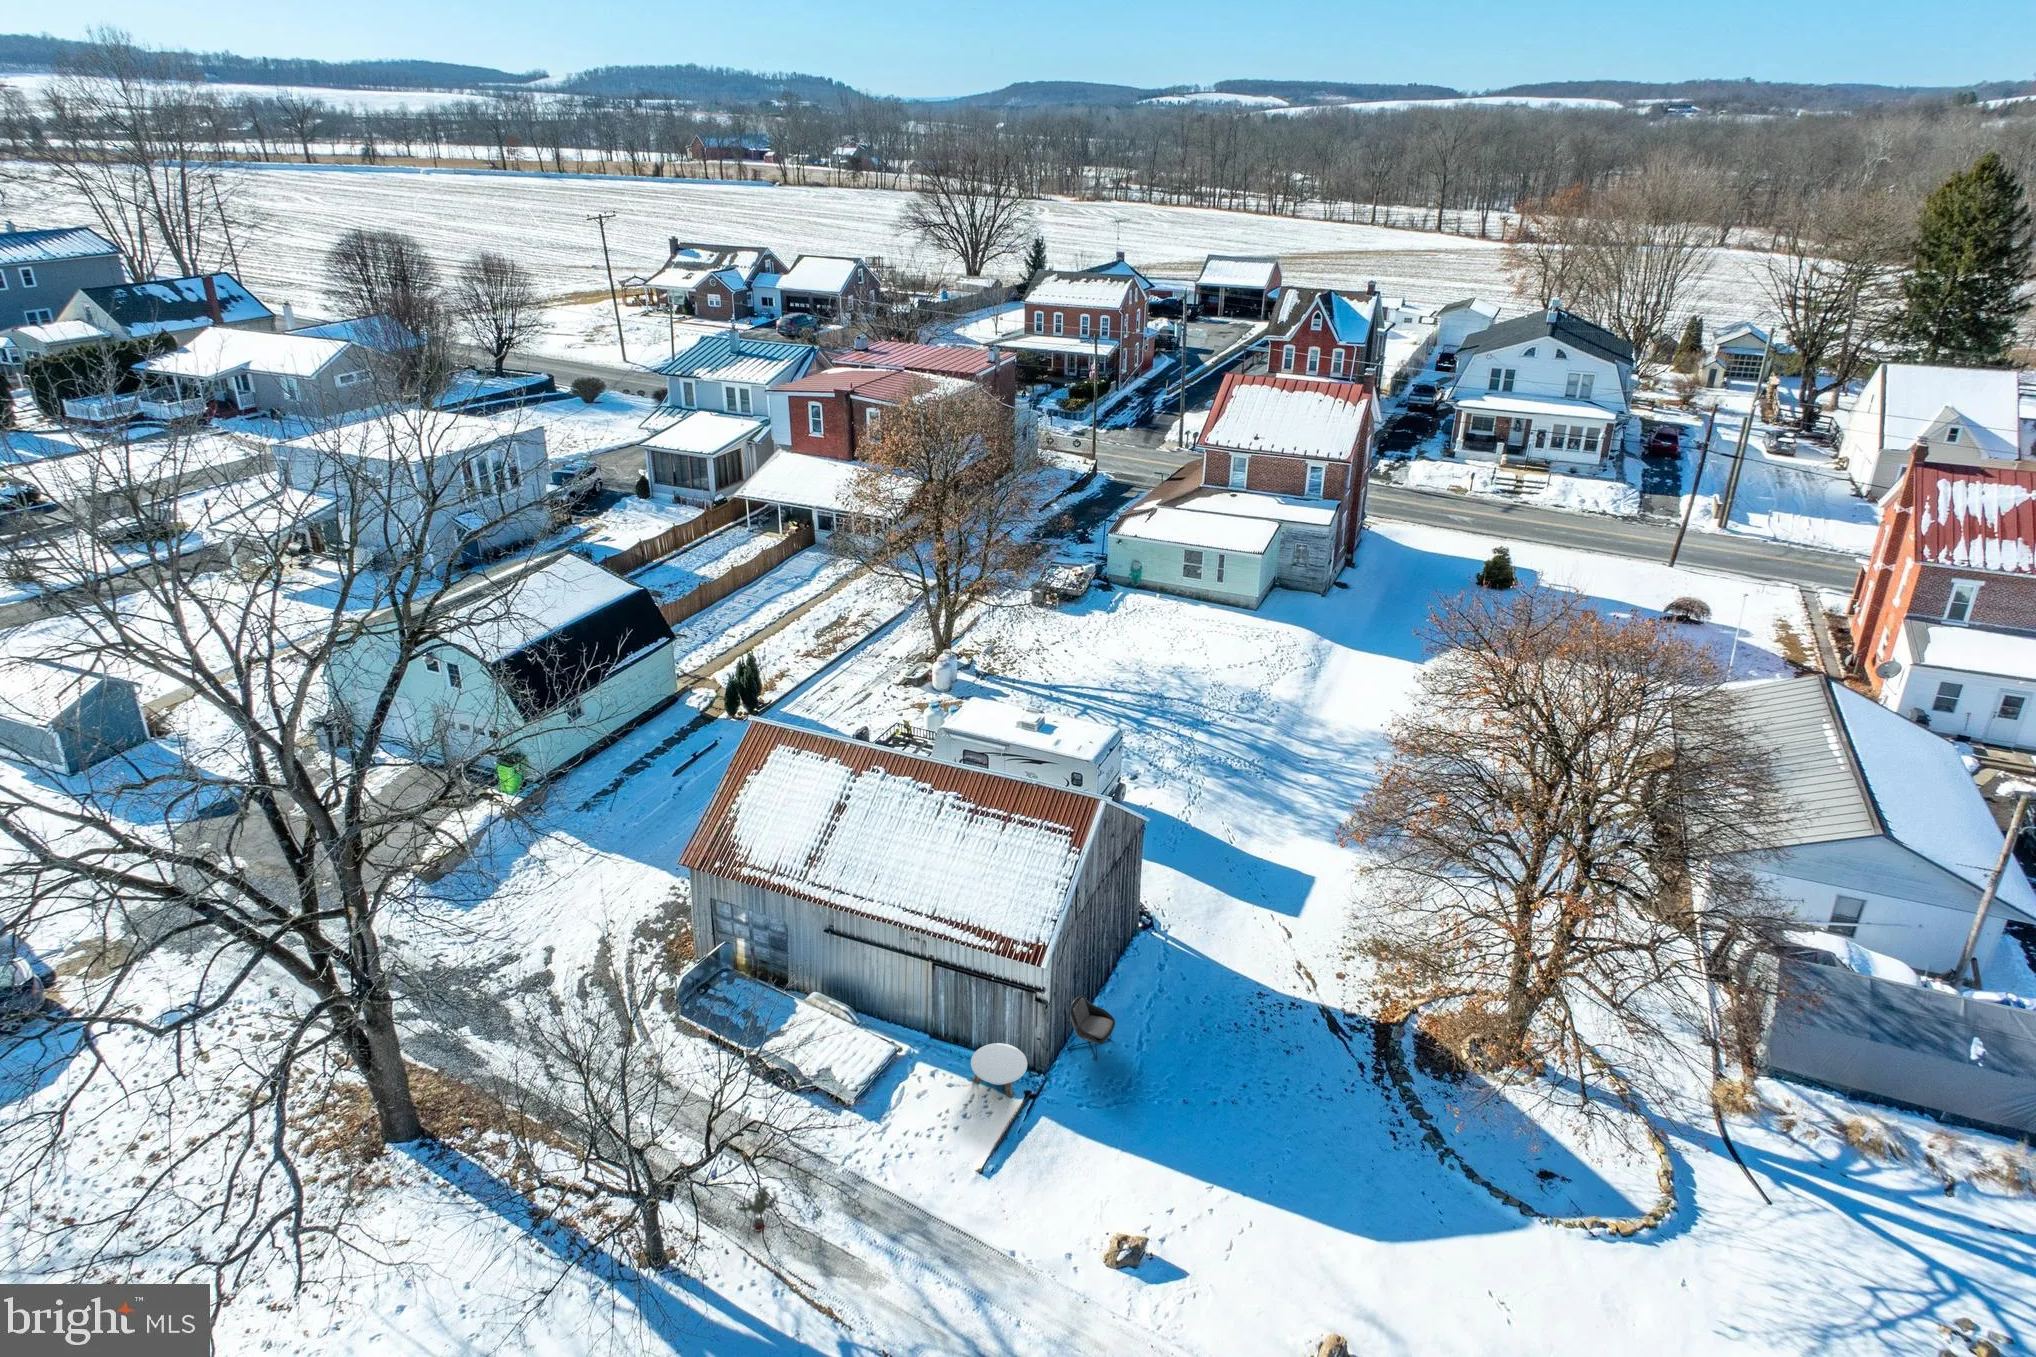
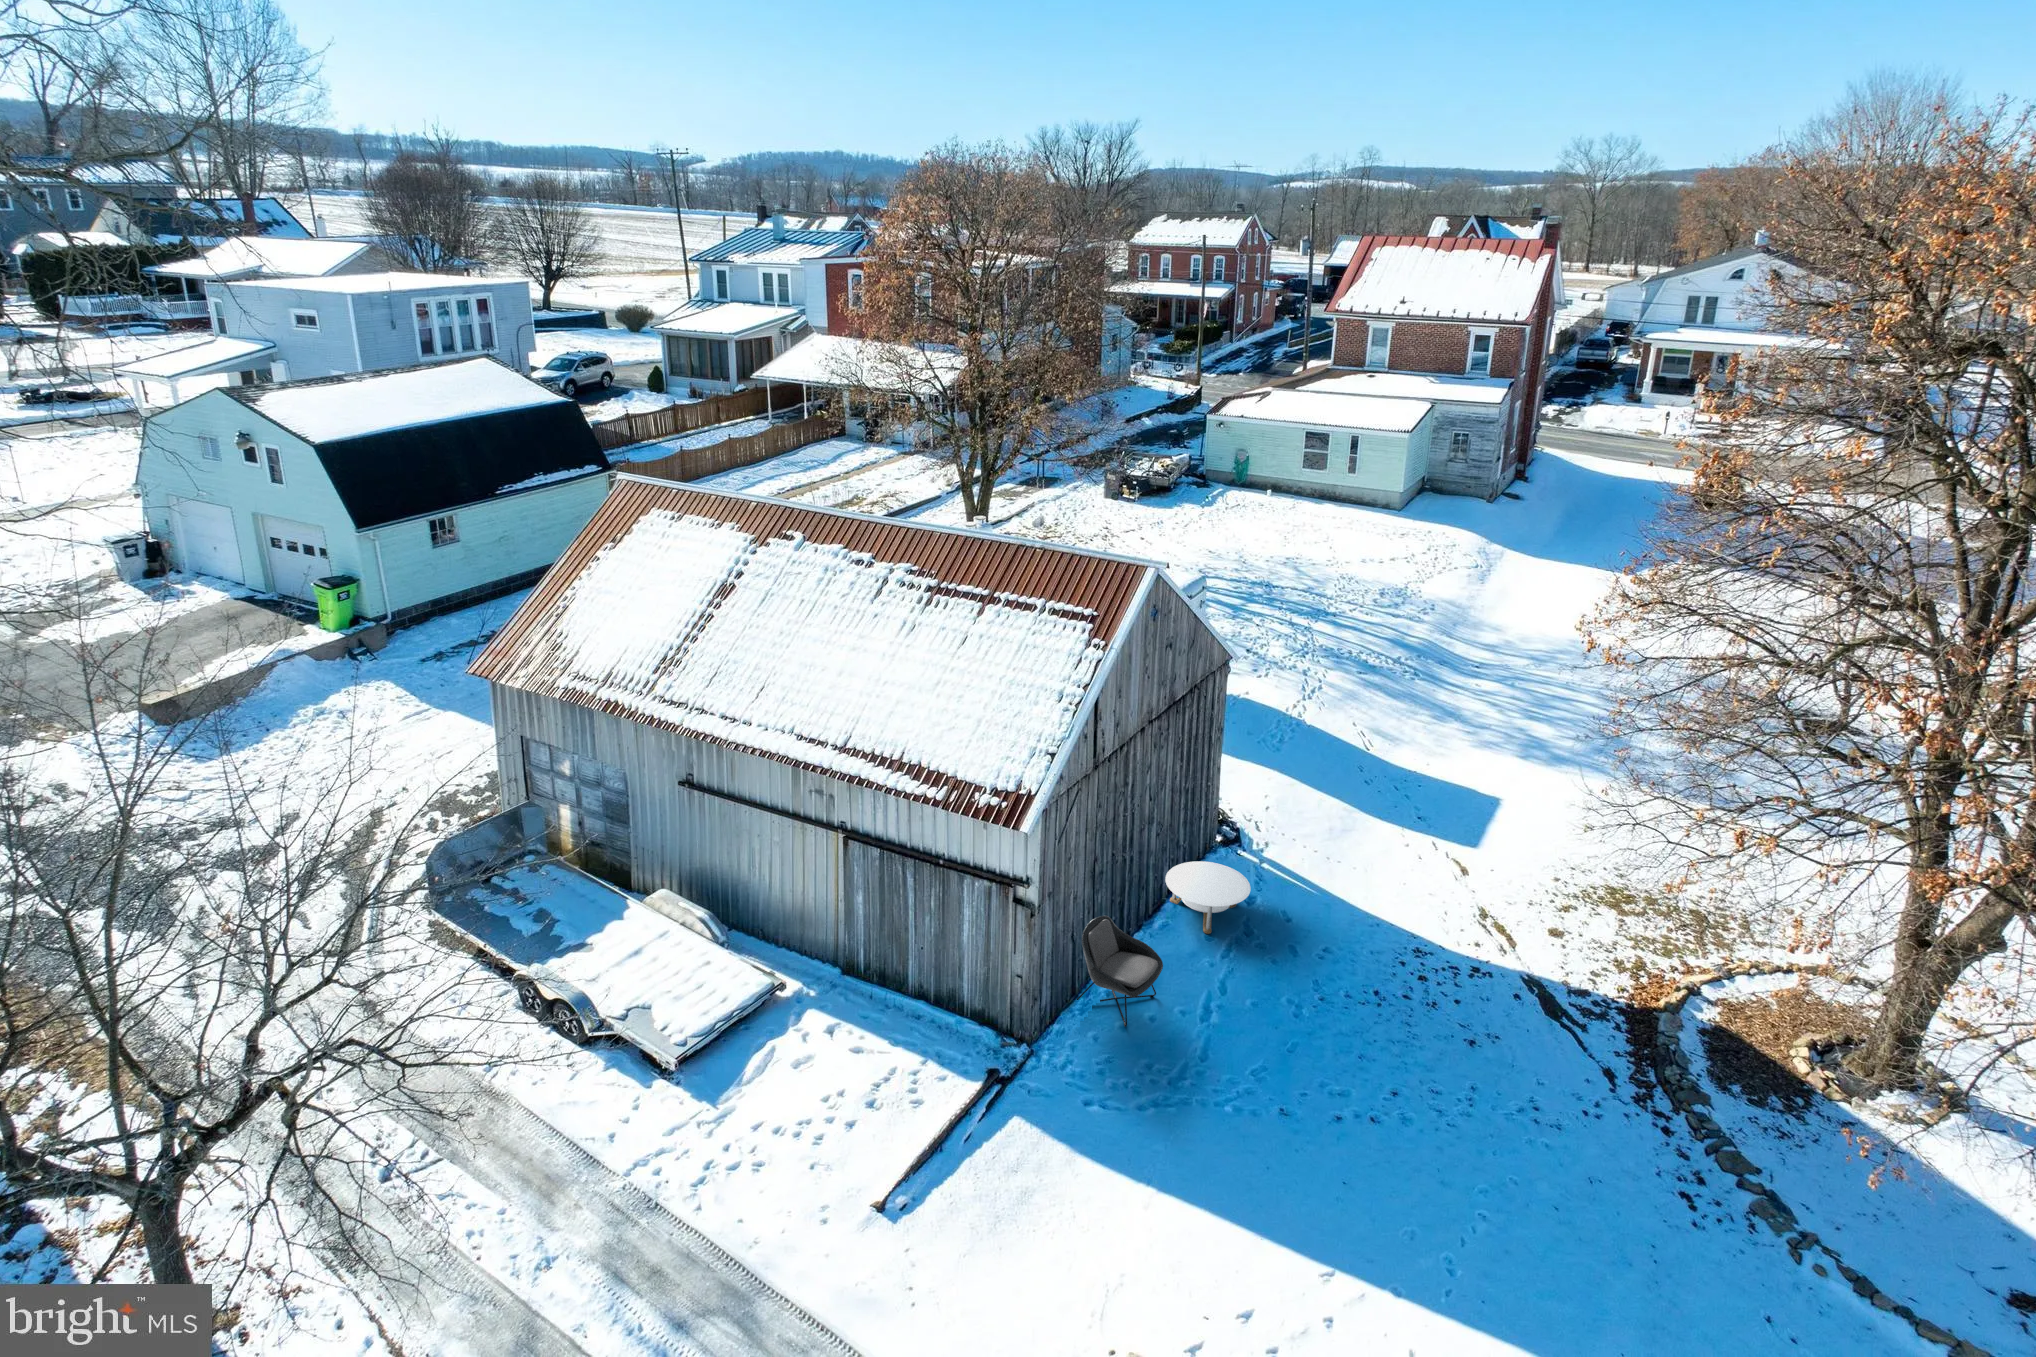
round table: present [971,1043,1027,1097] -> present [1165,861,1251,934]
potted tree: present [736,1187,778,1231] -> none [369,1188,455,1283]

